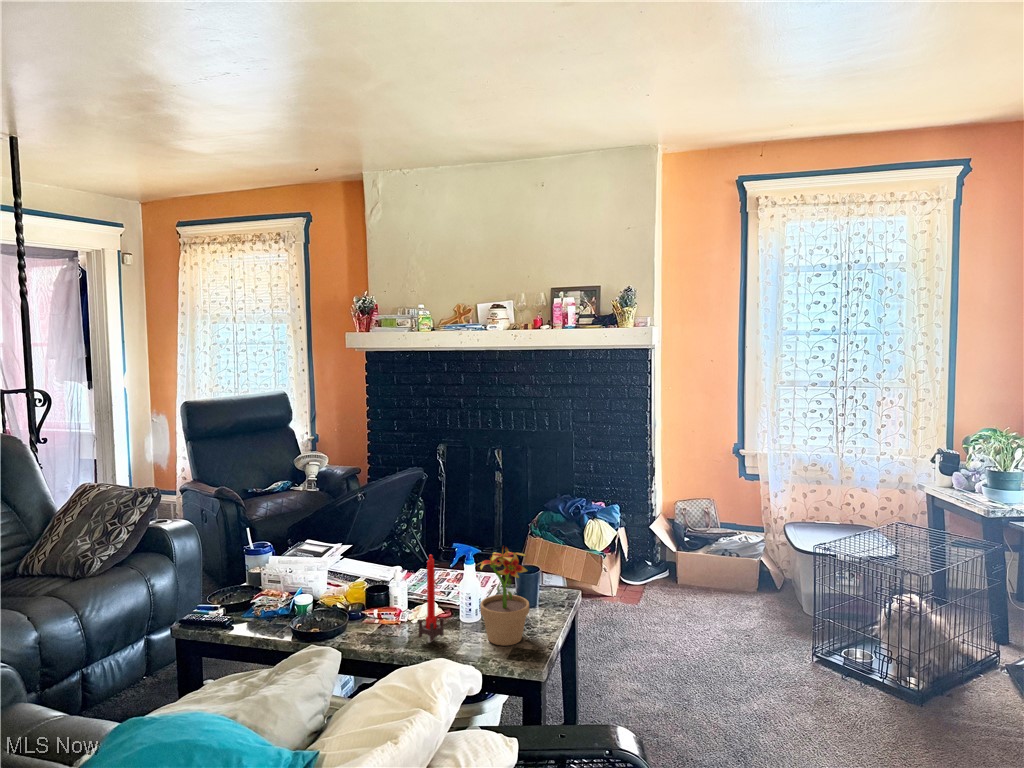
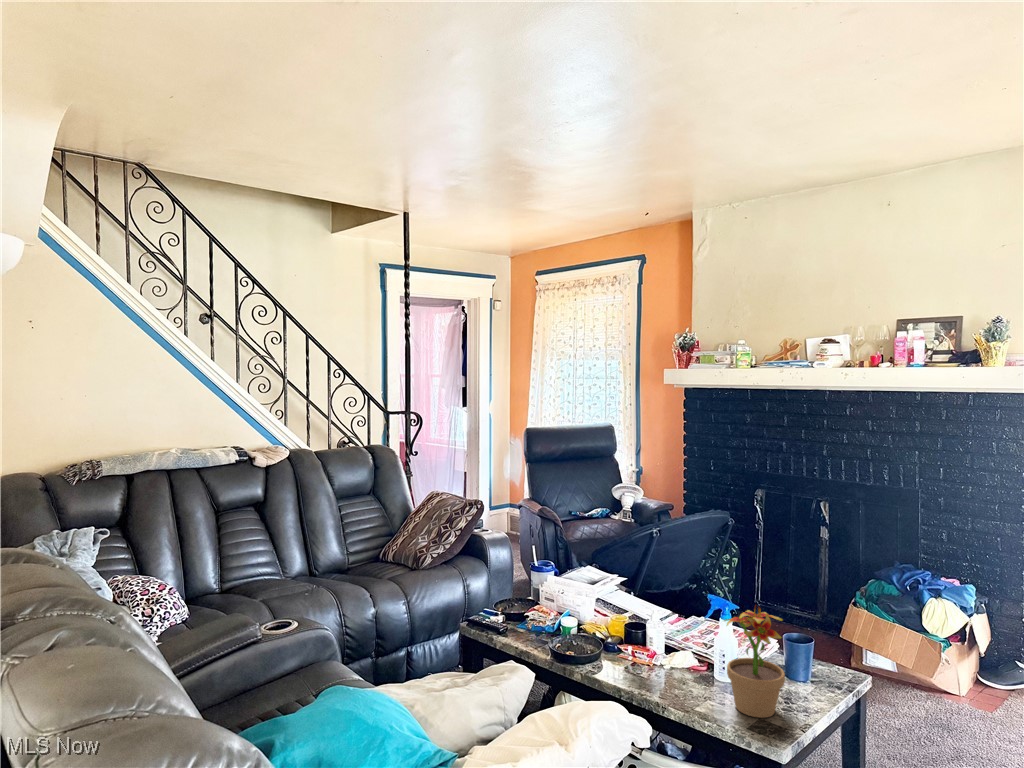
candle: present [419,555,444,642] -> none [660,600,687,692]

